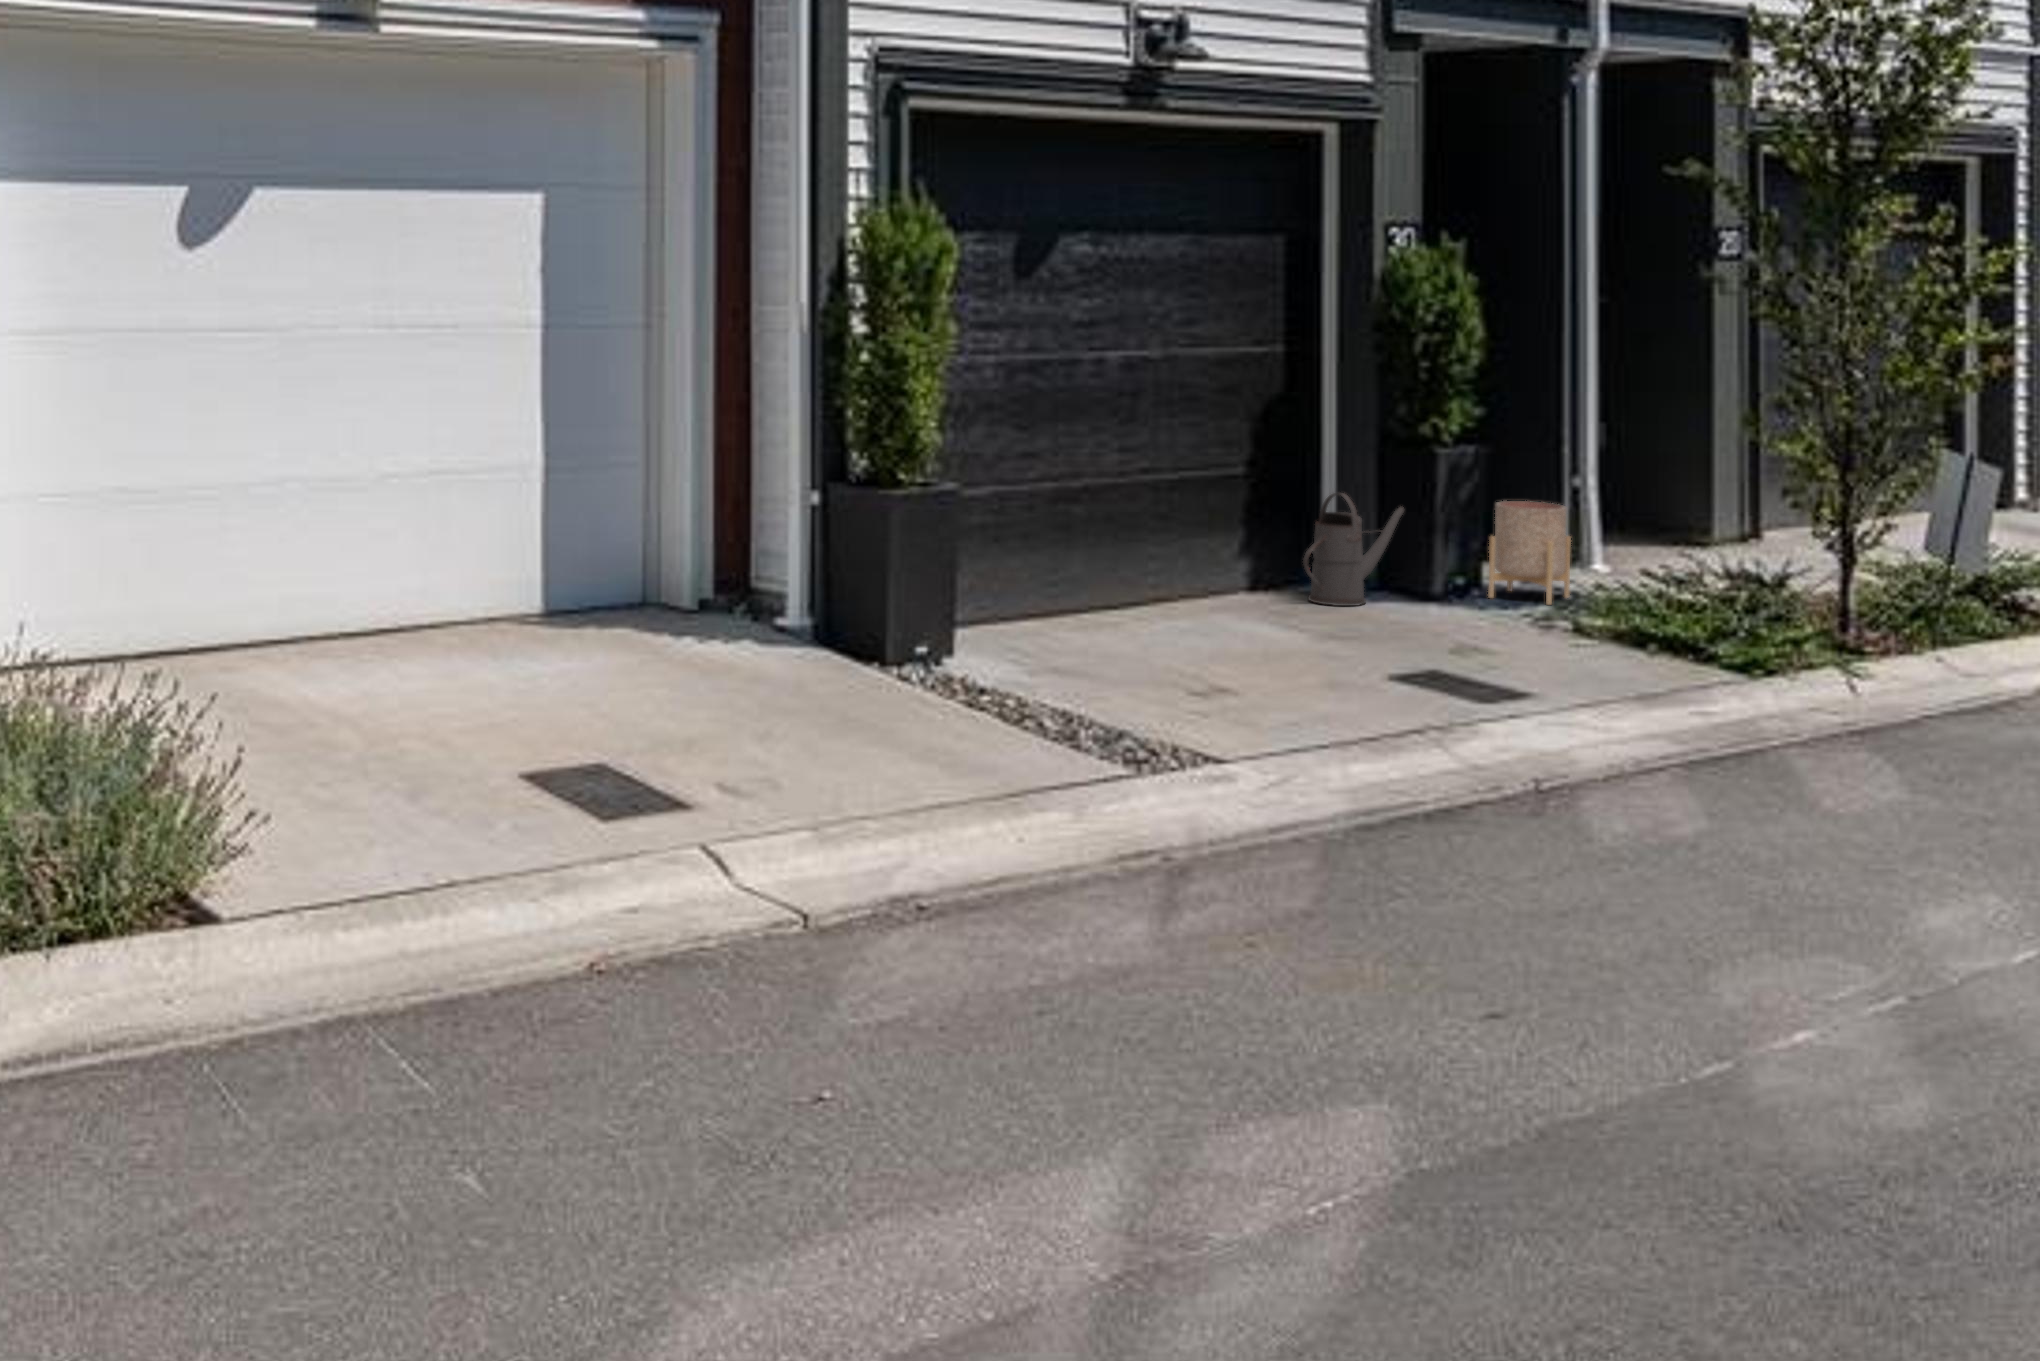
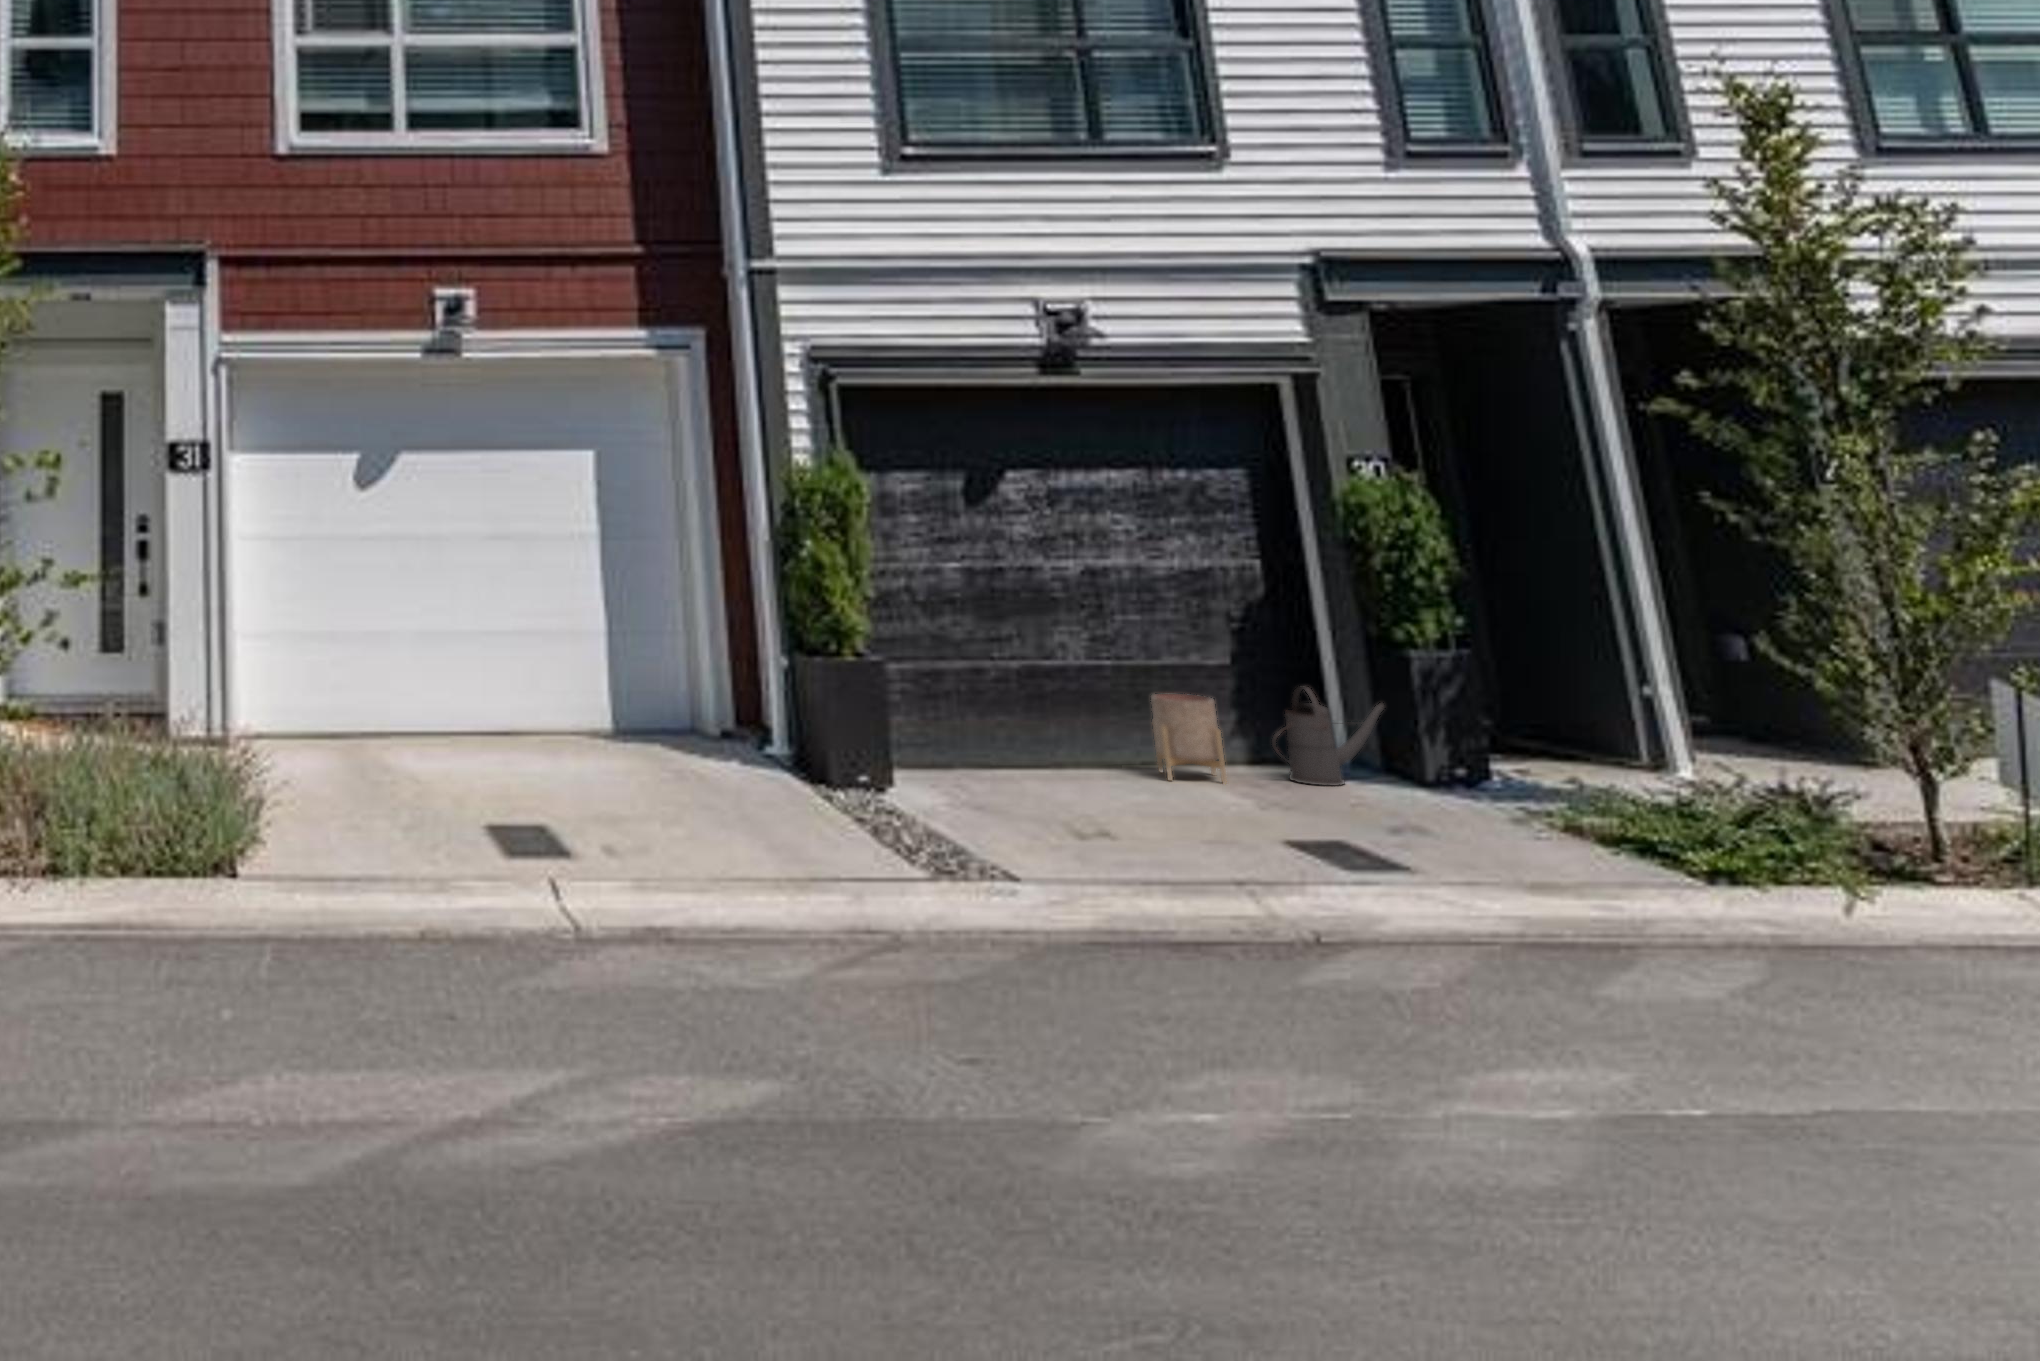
planter: present [1488,501,1571,605] -> present [1151,694,1227,783]

